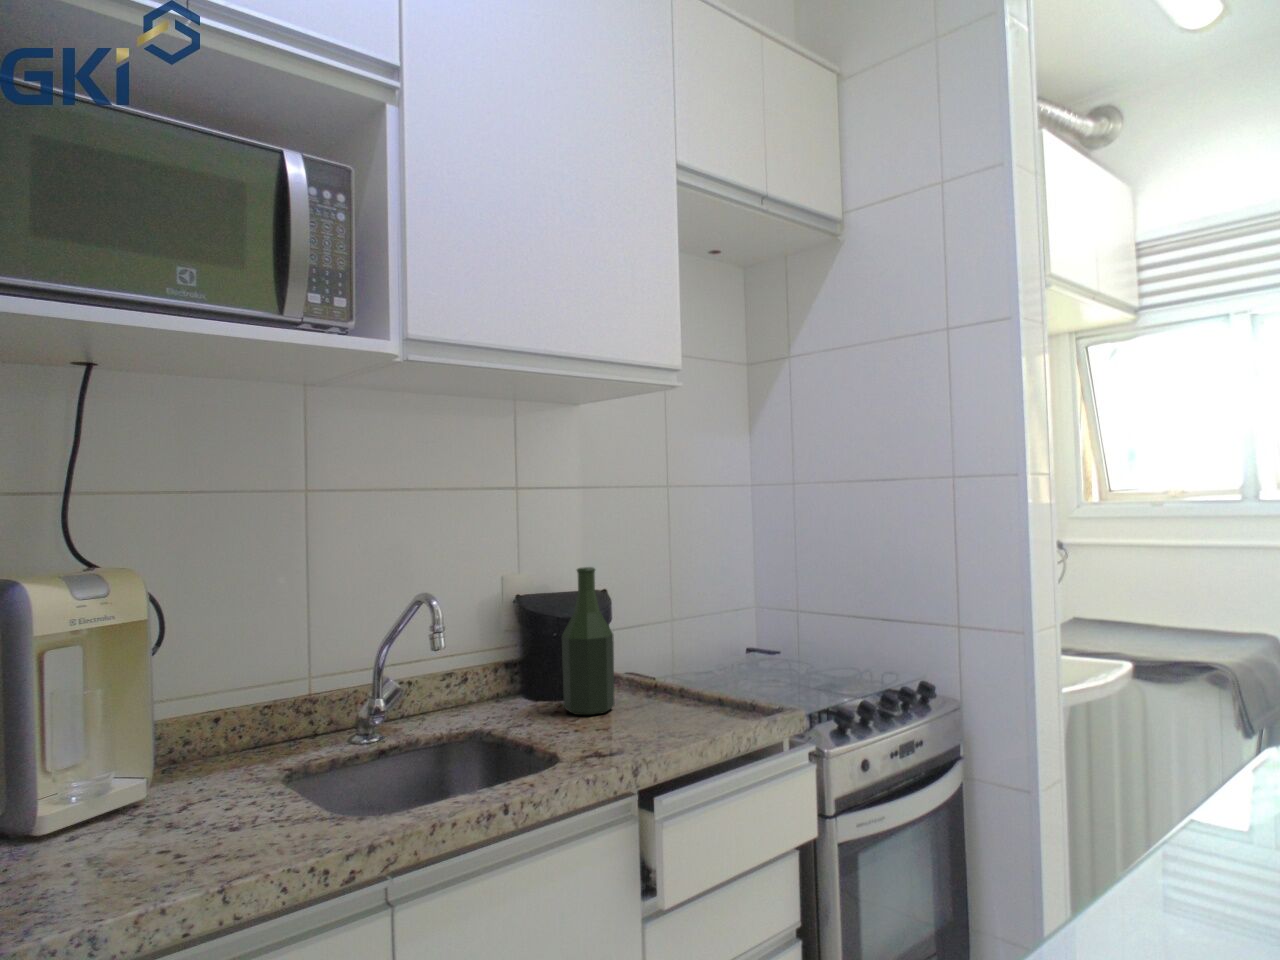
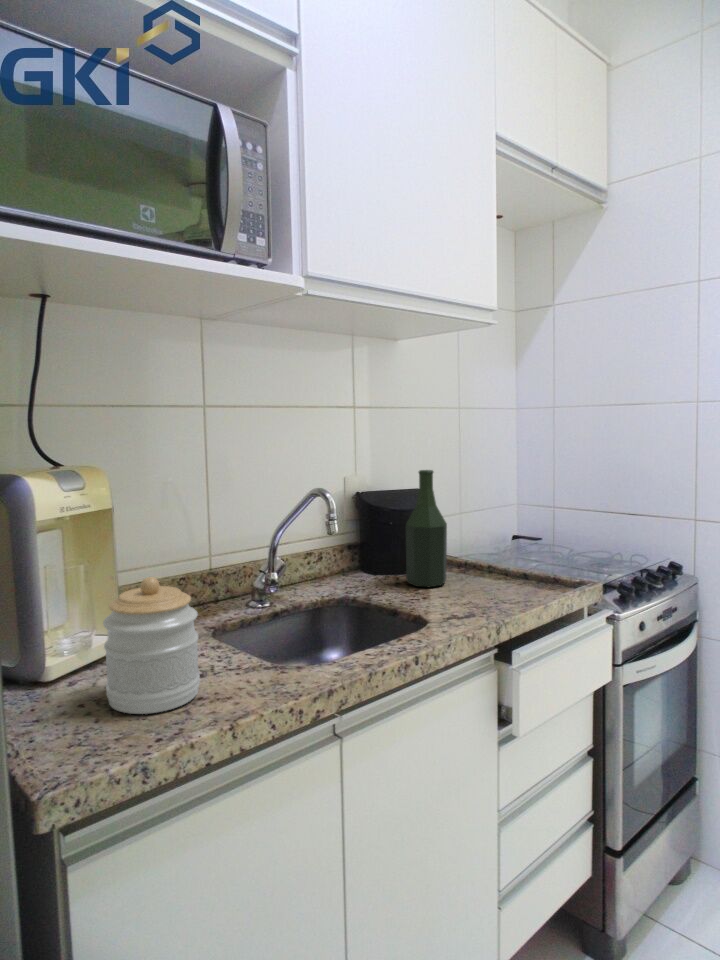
jar: none [80,702,209,876] -> present [103,577,200,714]

